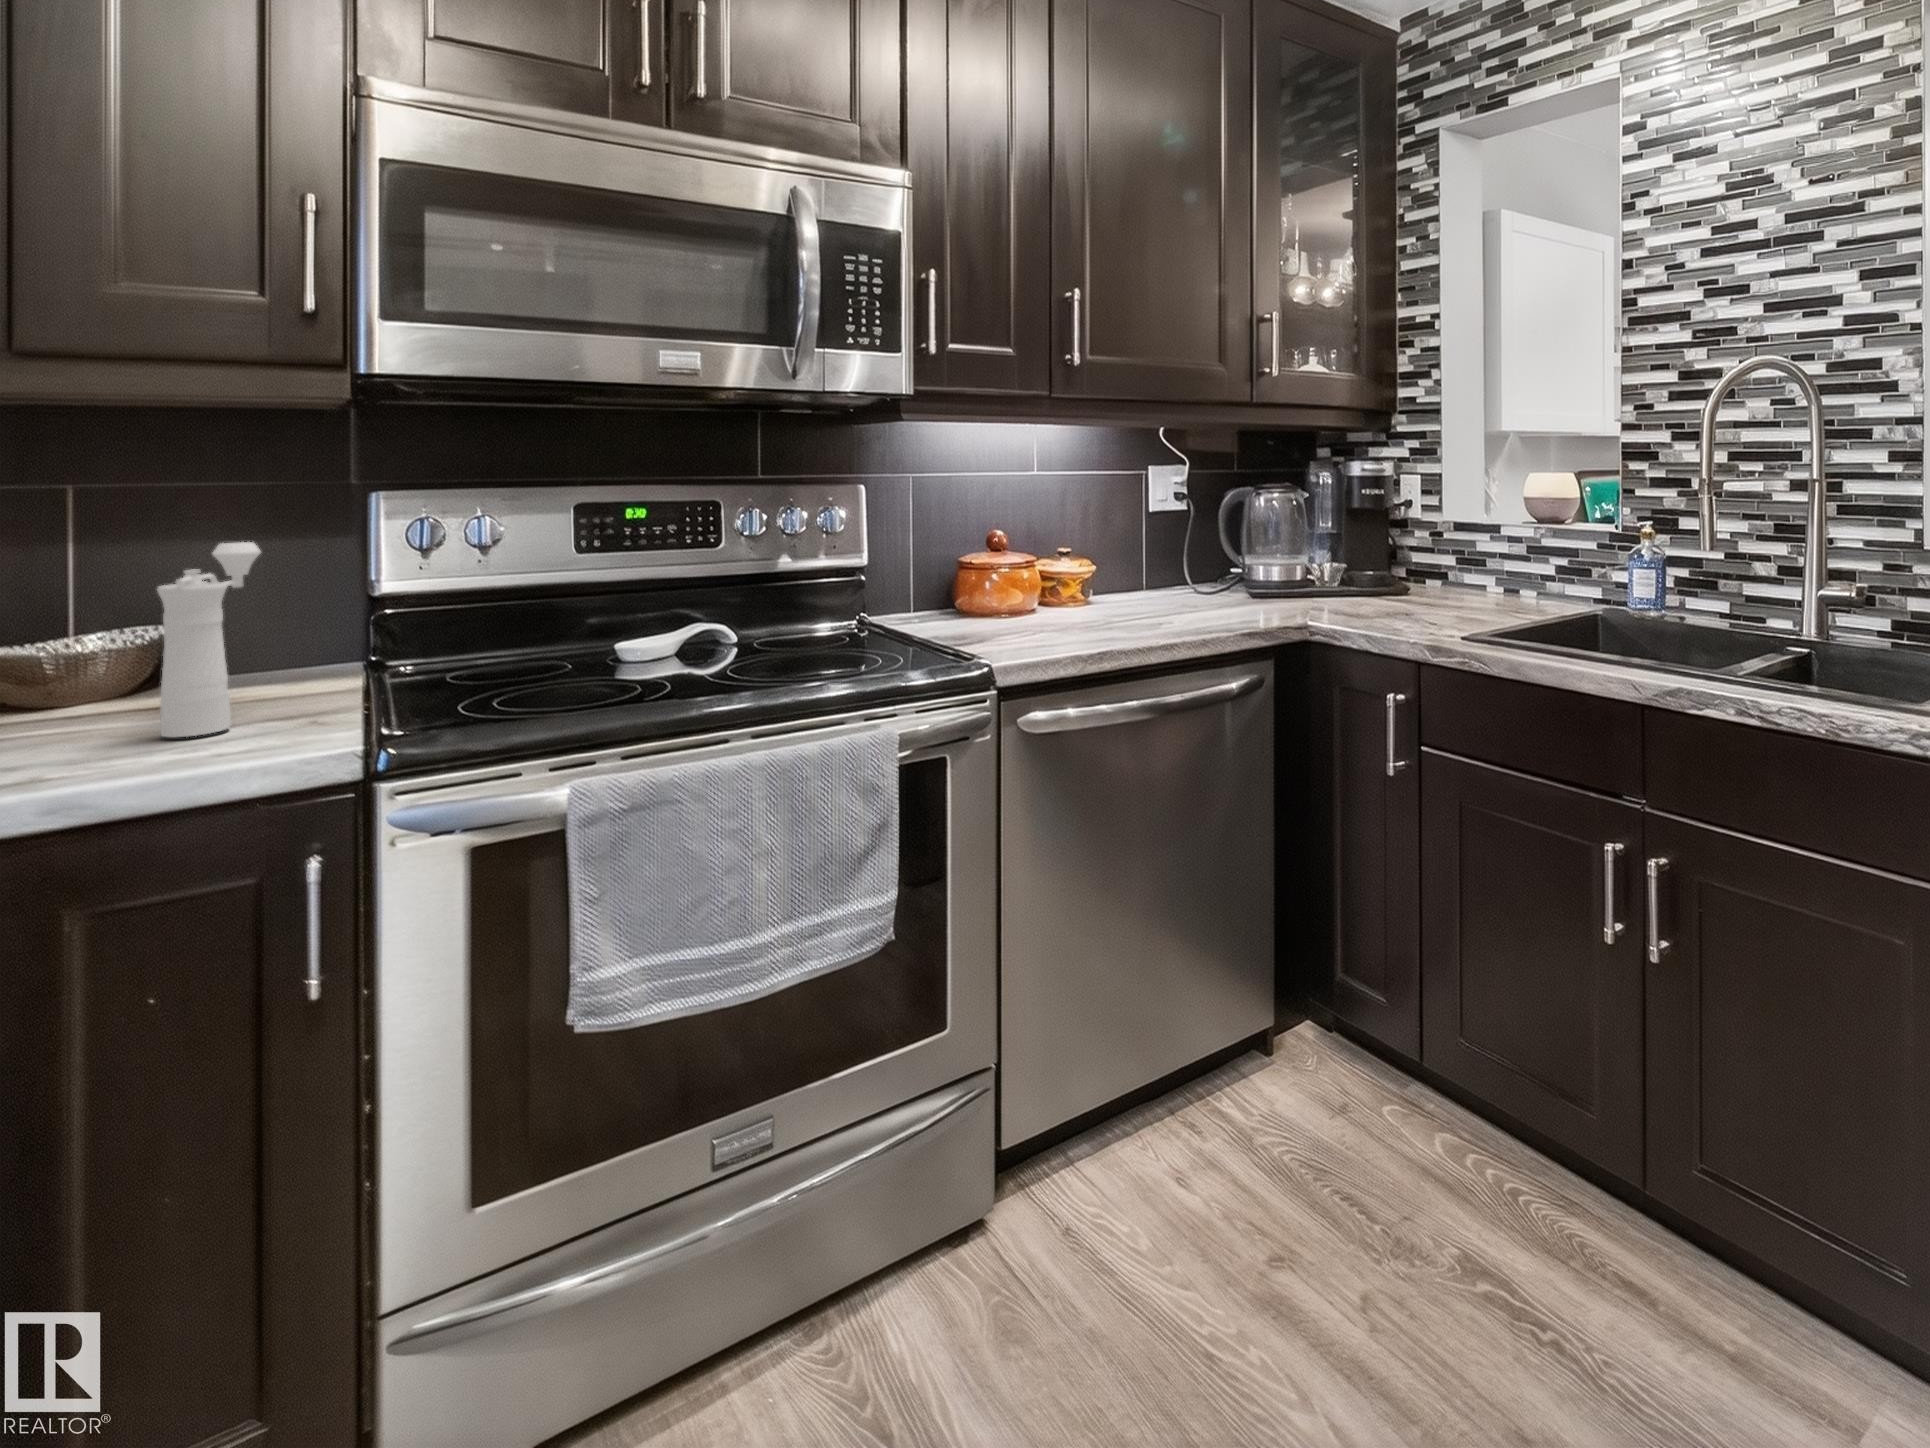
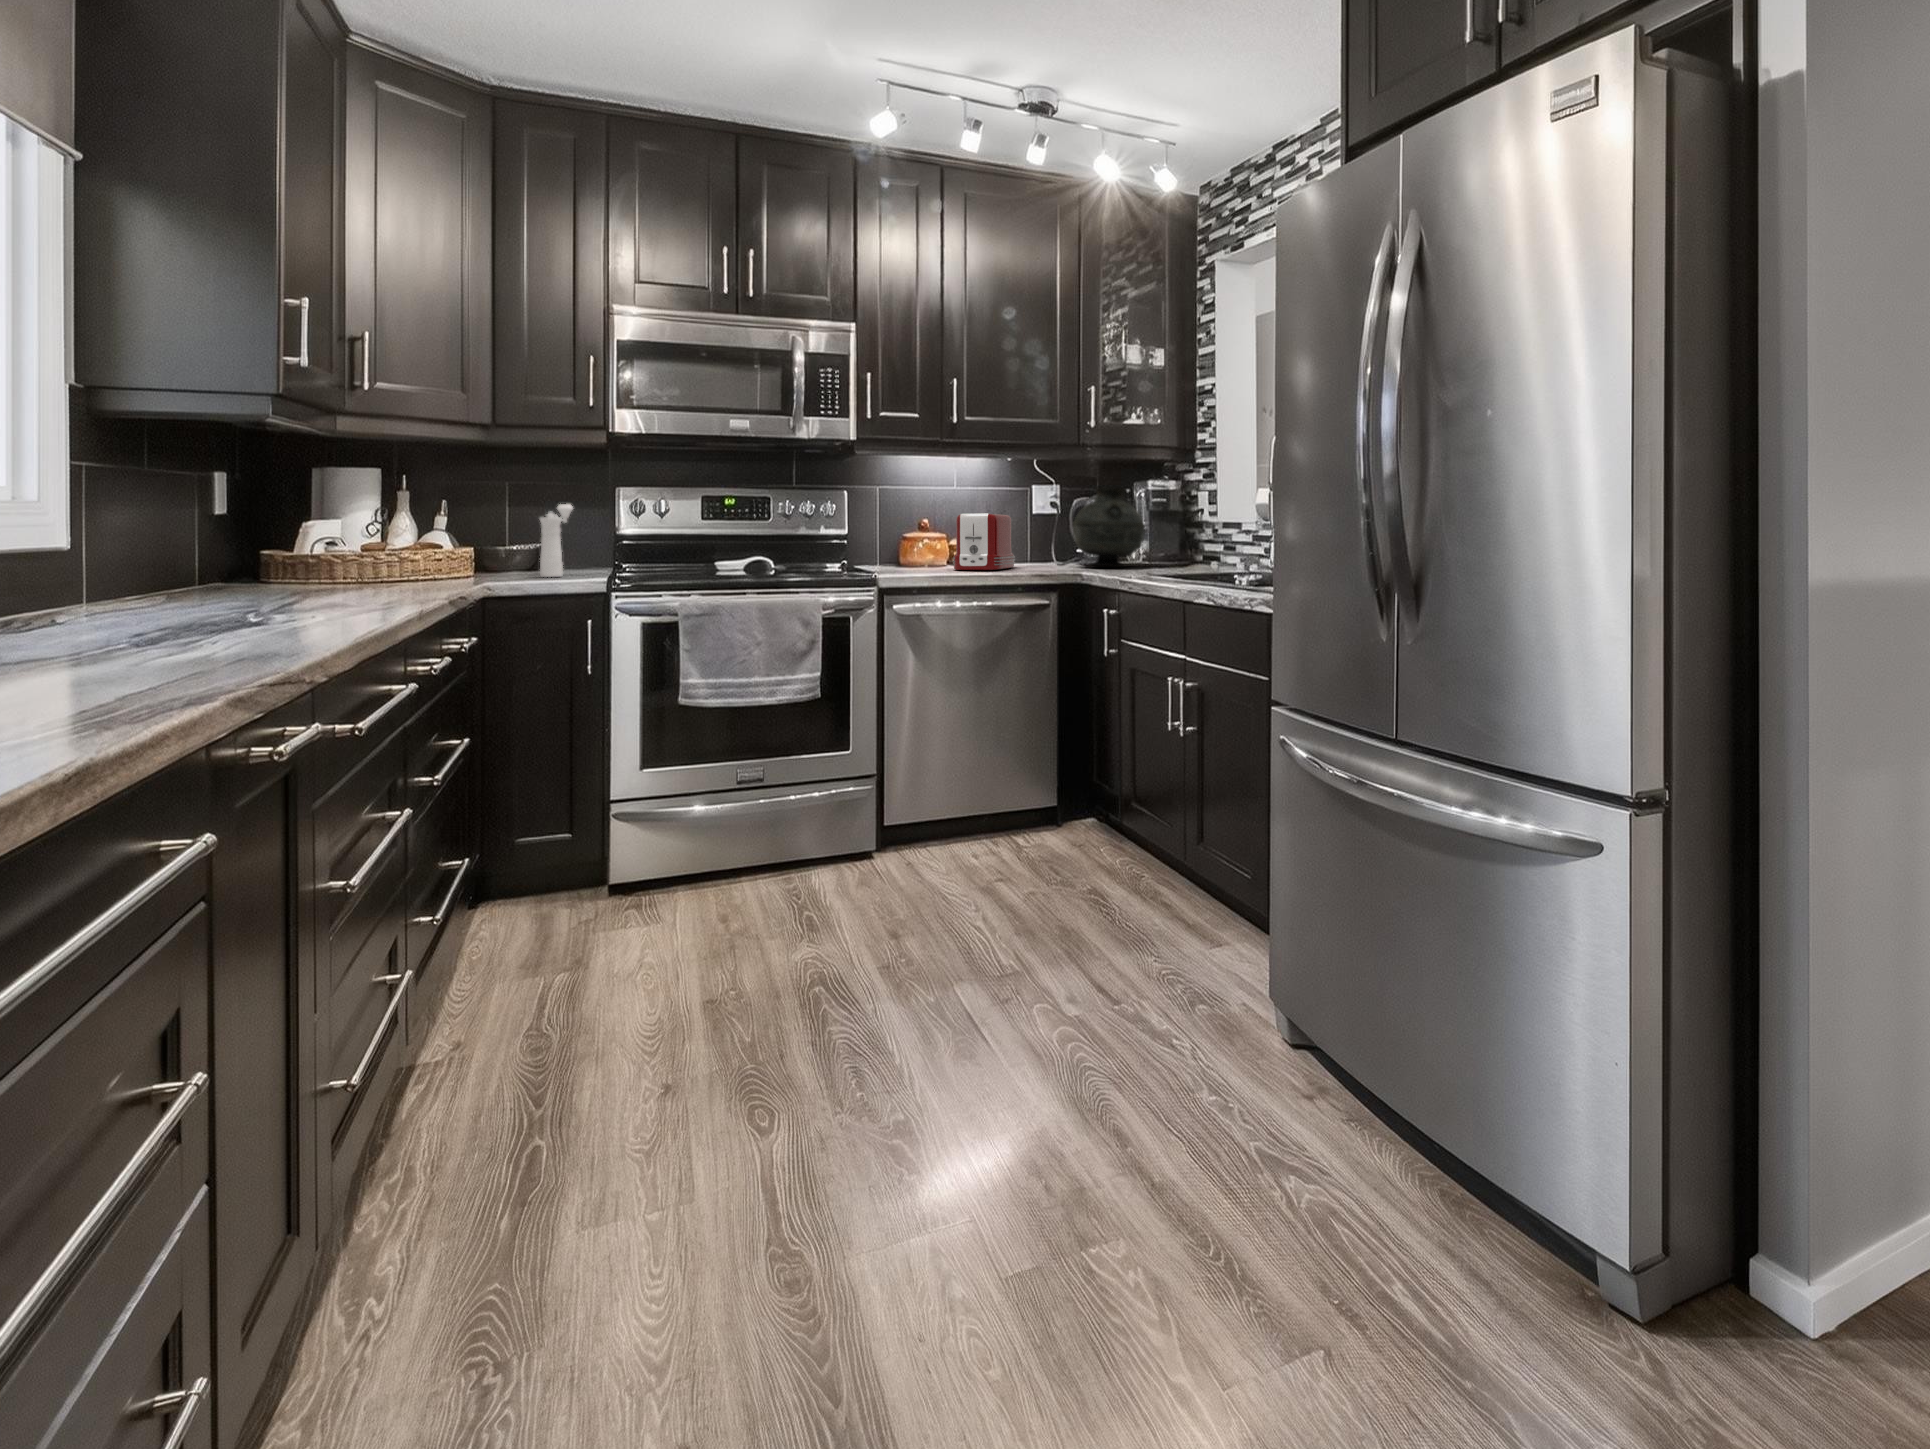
vase: none [1255,475,1372,605] -> present [1073,487,1145,567]
toaster: none [1088,523,1175,631] -> present [953,513,1015,570]

